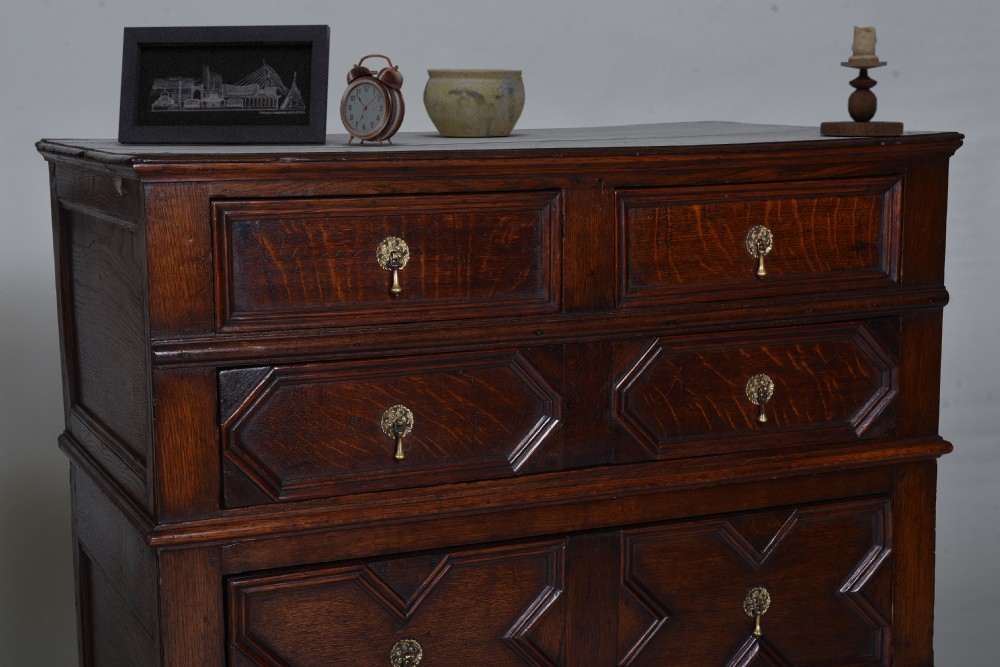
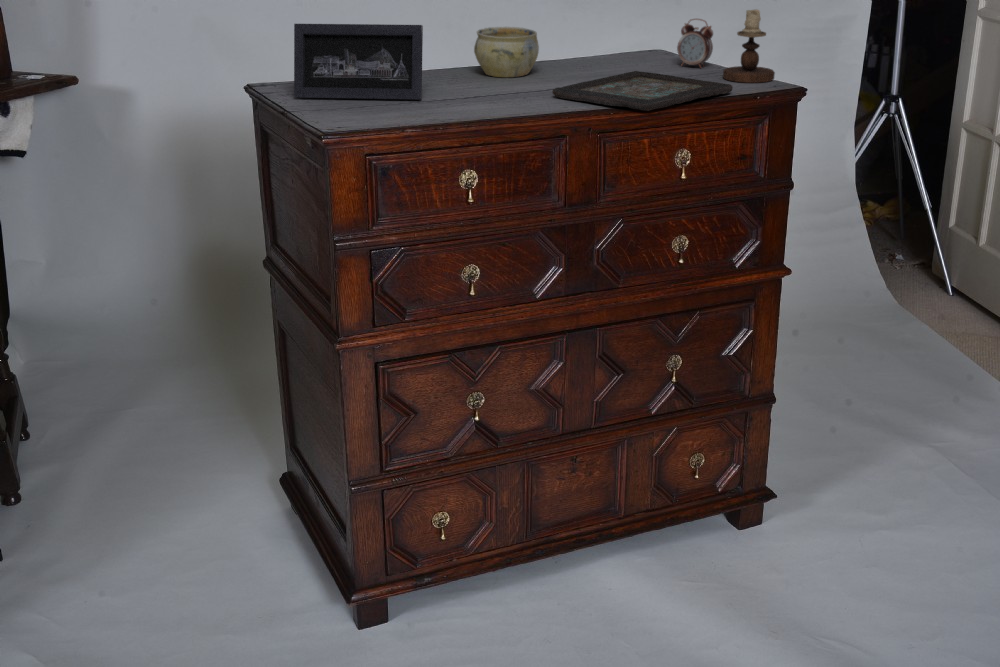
alarm clock: present [340,55,405,145] -> present [677,19,713,68]
decorative tray: none [542,122,839,142] -> present [552,71,733,111]

